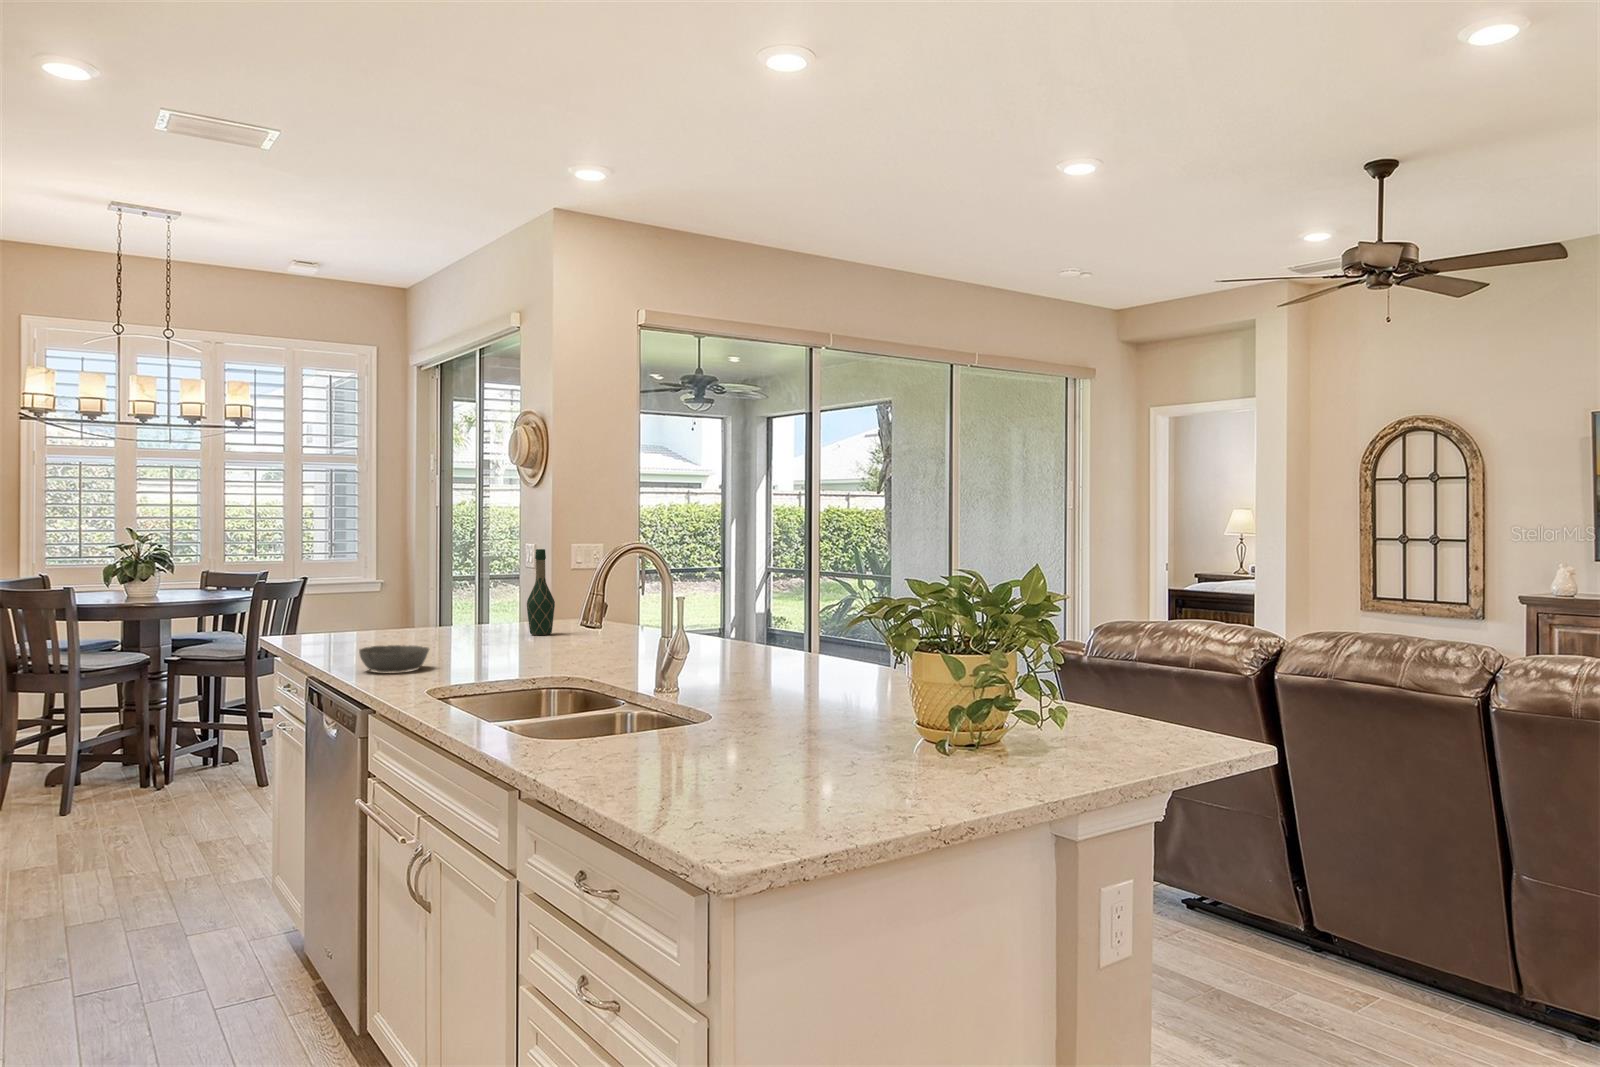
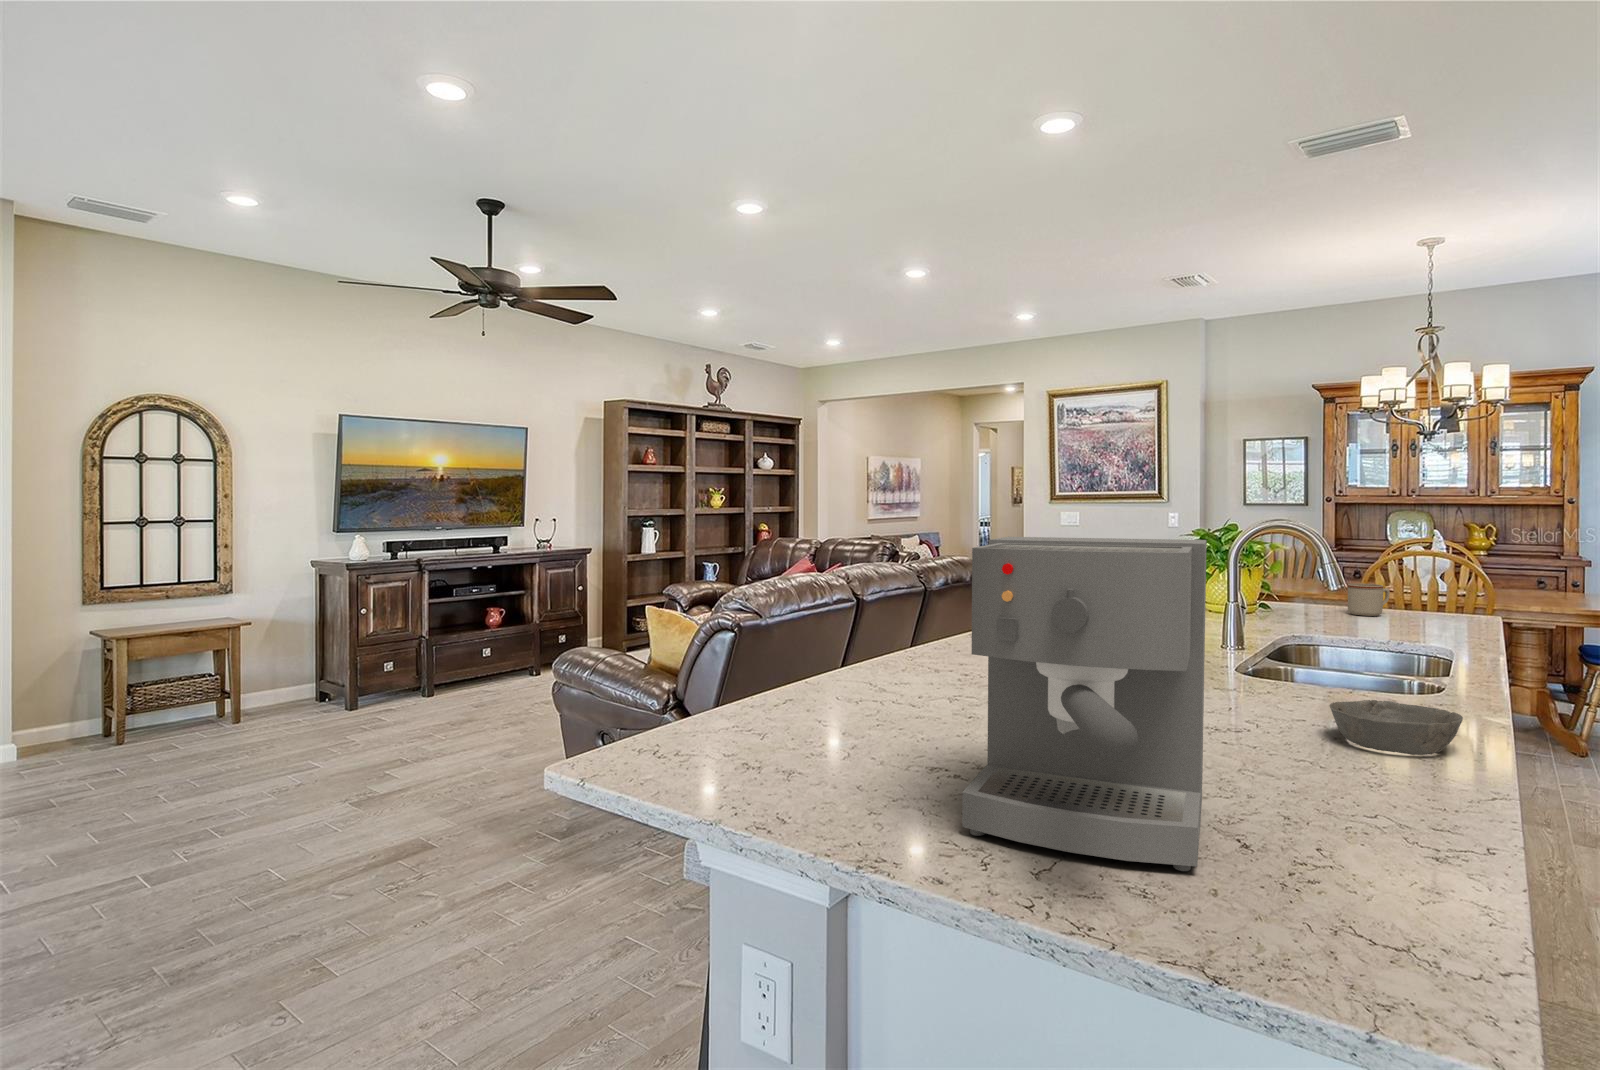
coffee maker: none [378,538,488,648] -> present [962,537,1207,871]
wine bottle: present [527,549,555,635] -> none [798,564,863,772]
mug: none [818,714,890,799] -> present [1348,583,1390,616]

